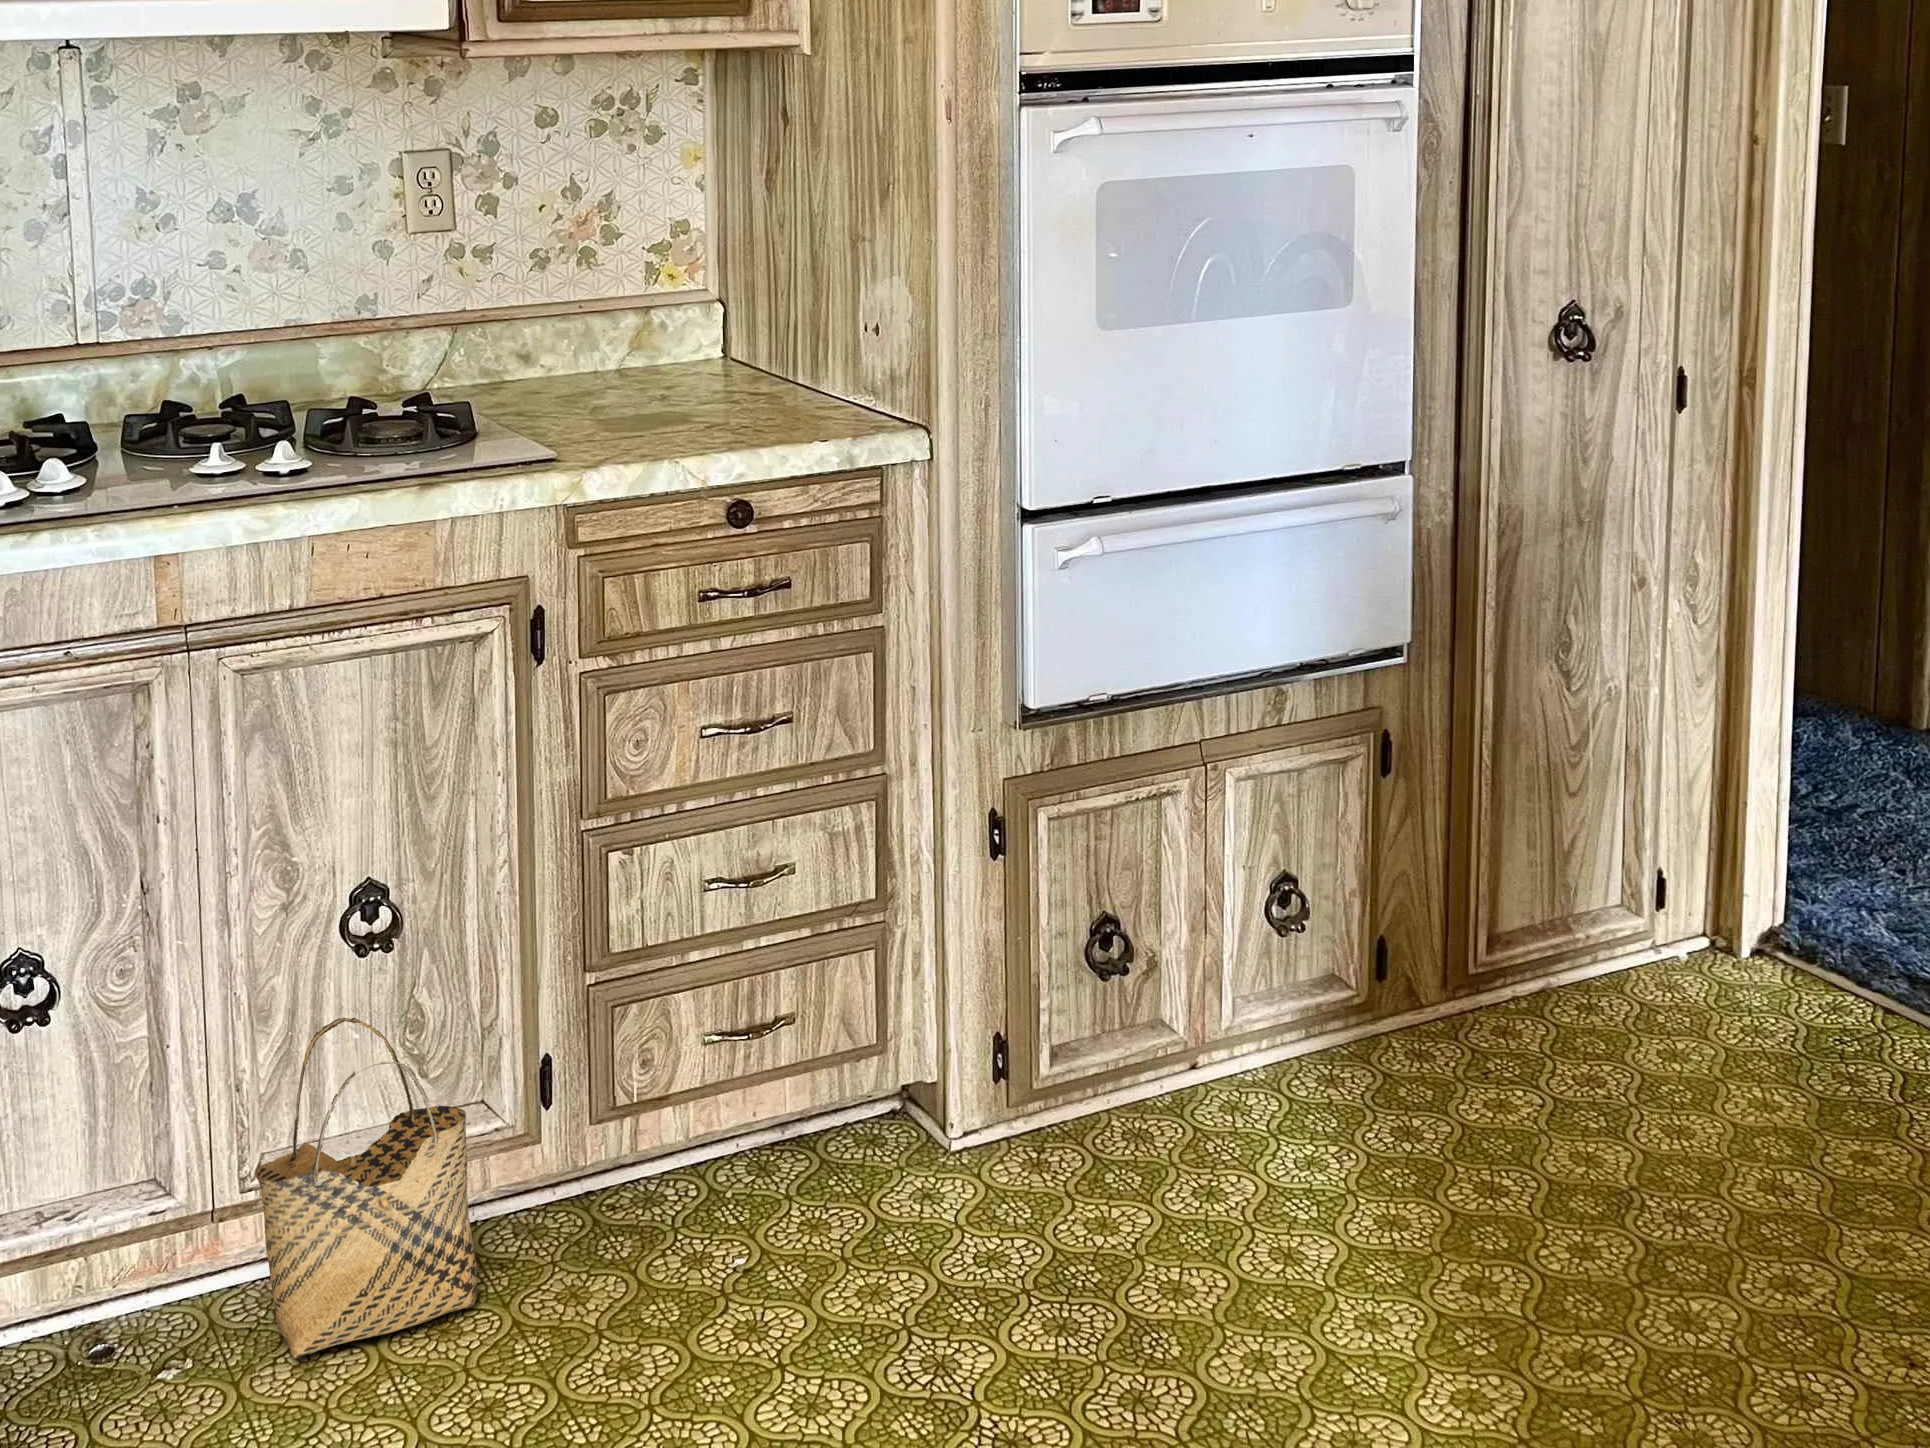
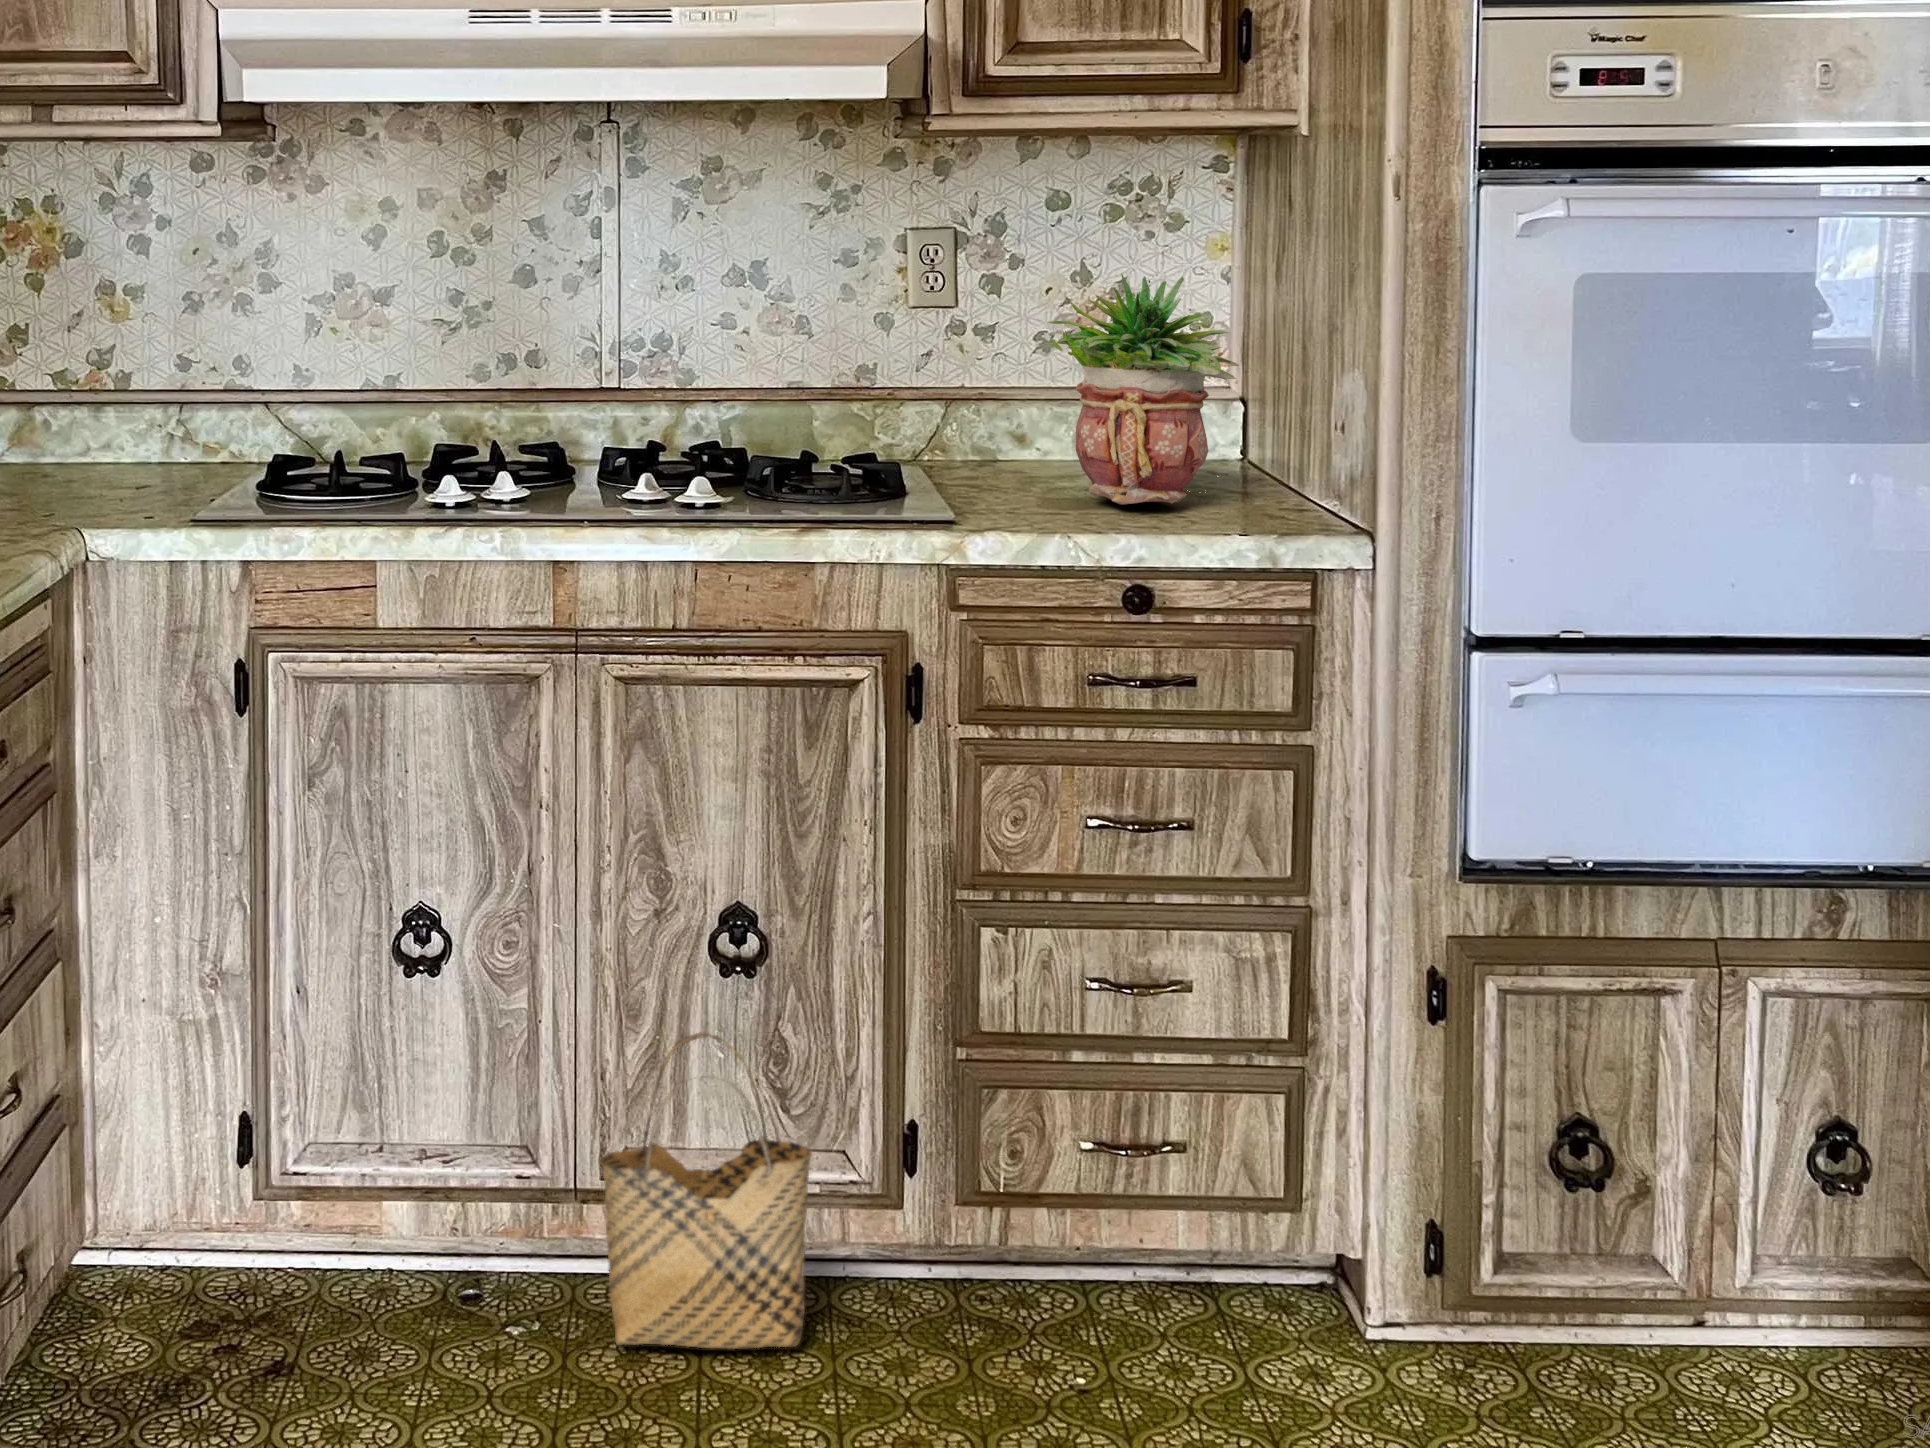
potted plant: none [601,196,787,423] -> present [1048,273,1239,504]

